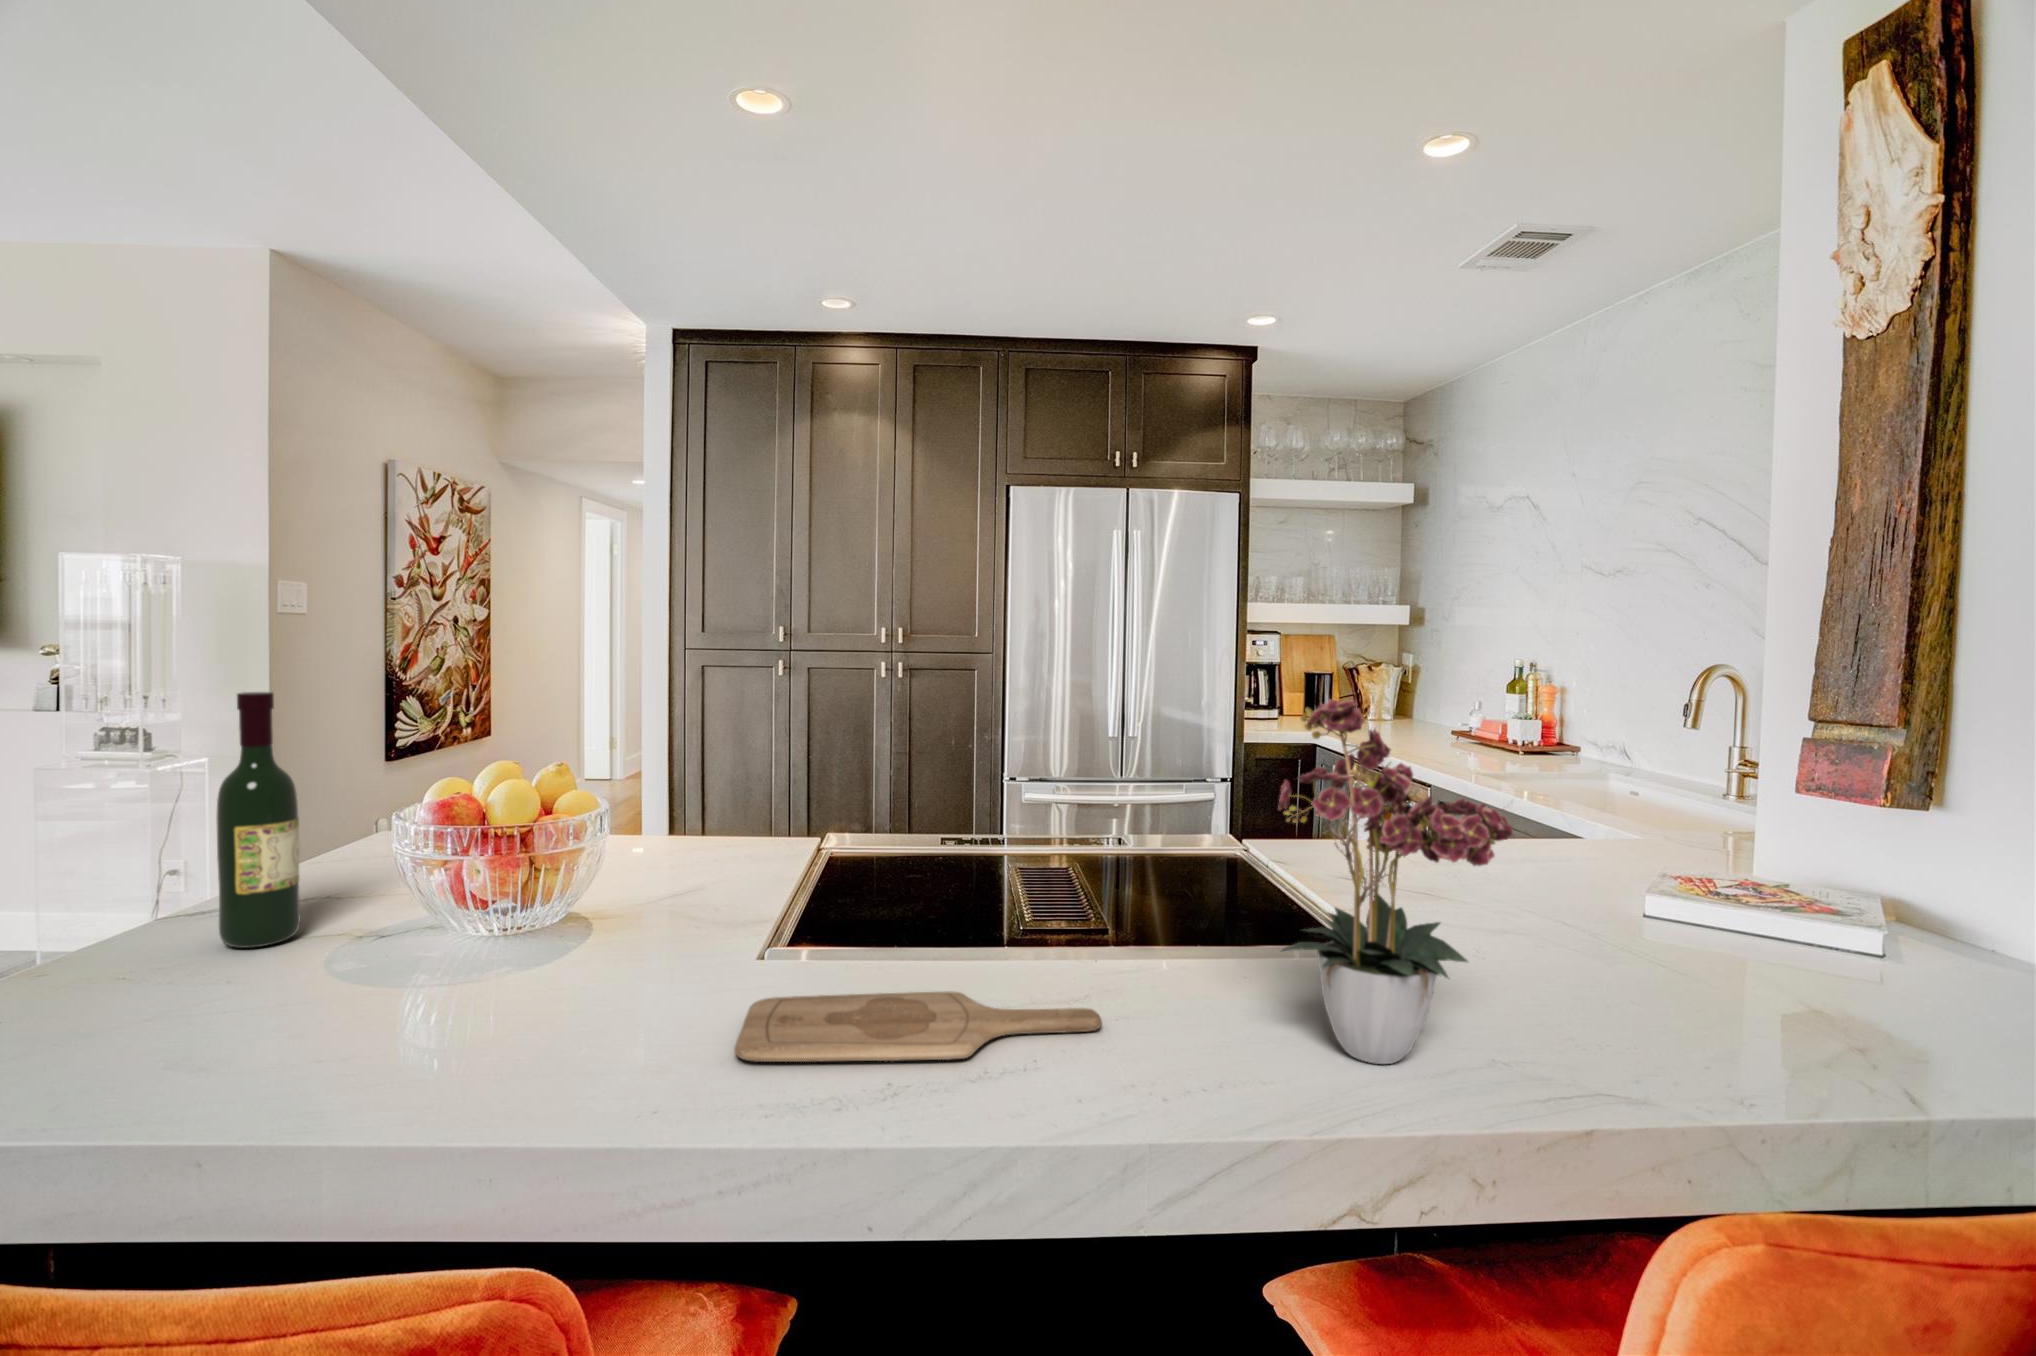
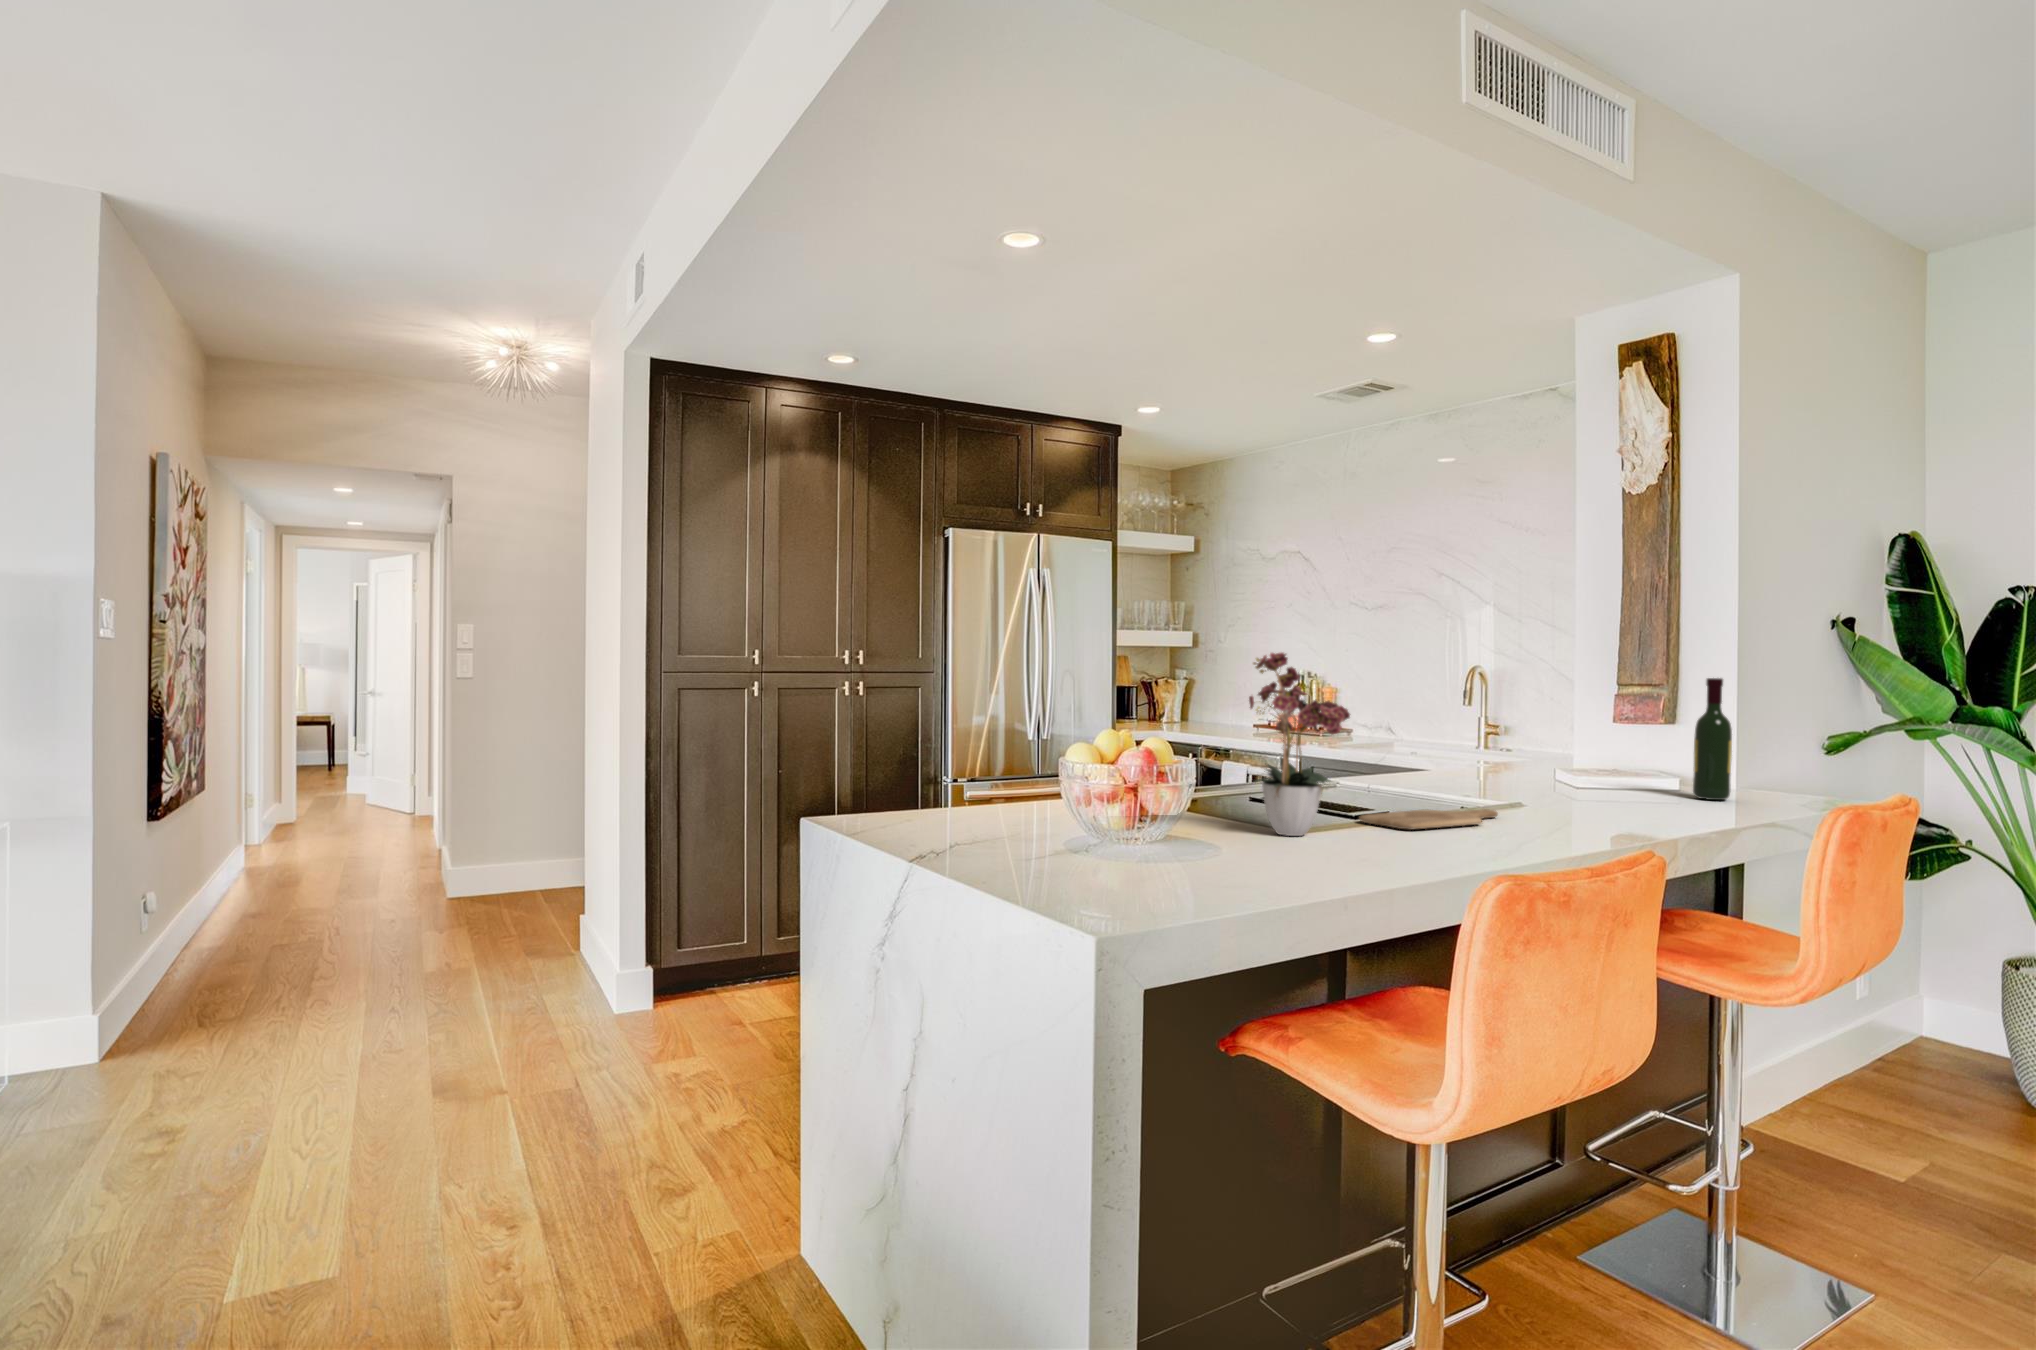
wine bottle: present [216,692,301,948] -> present [1693,678,1732,800]
flower arrangement: present [1279,700,1513,1064] -> present [1249,652,1350,836]

